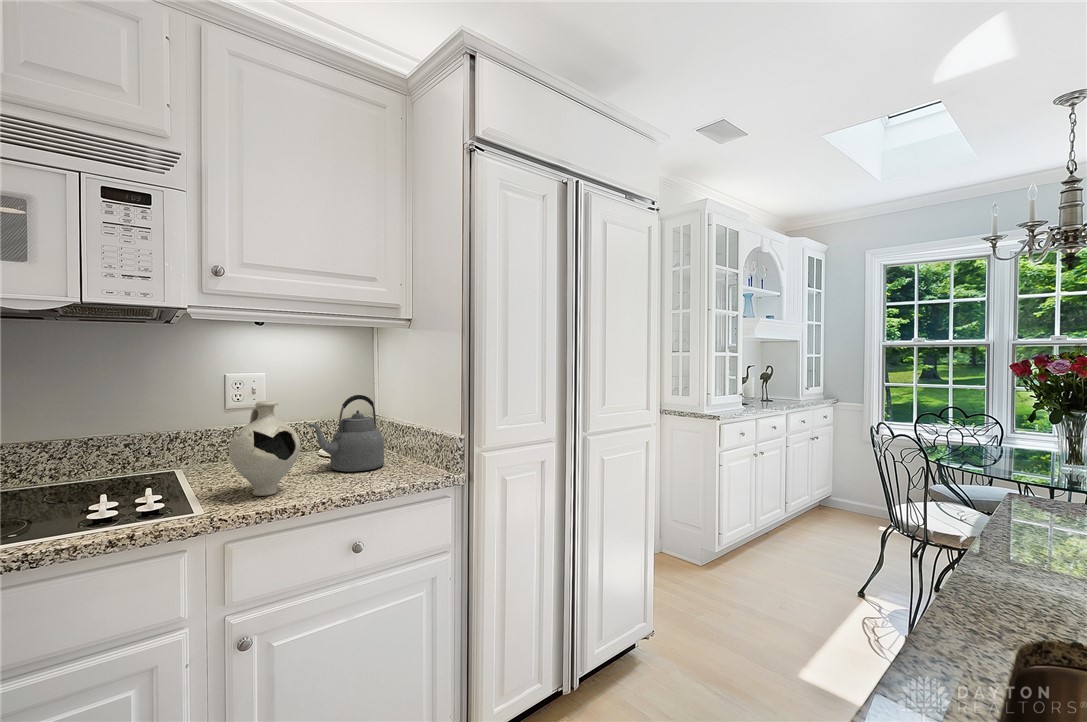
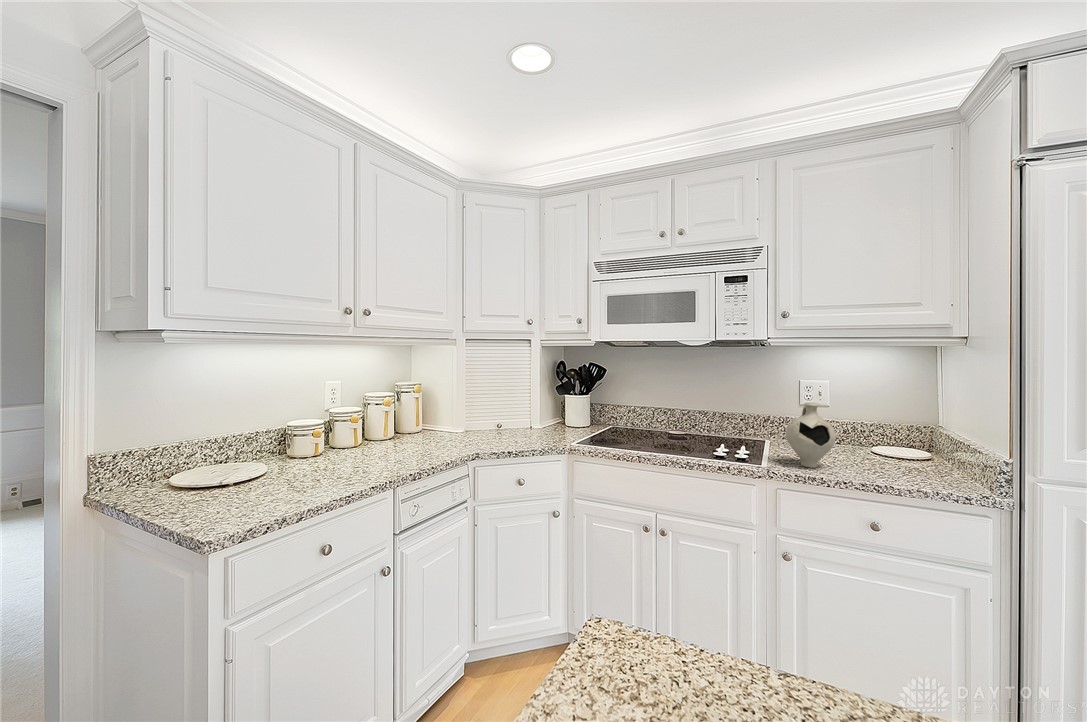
kettle: present [308,395,384,472] -> none [850,406,926,472]

